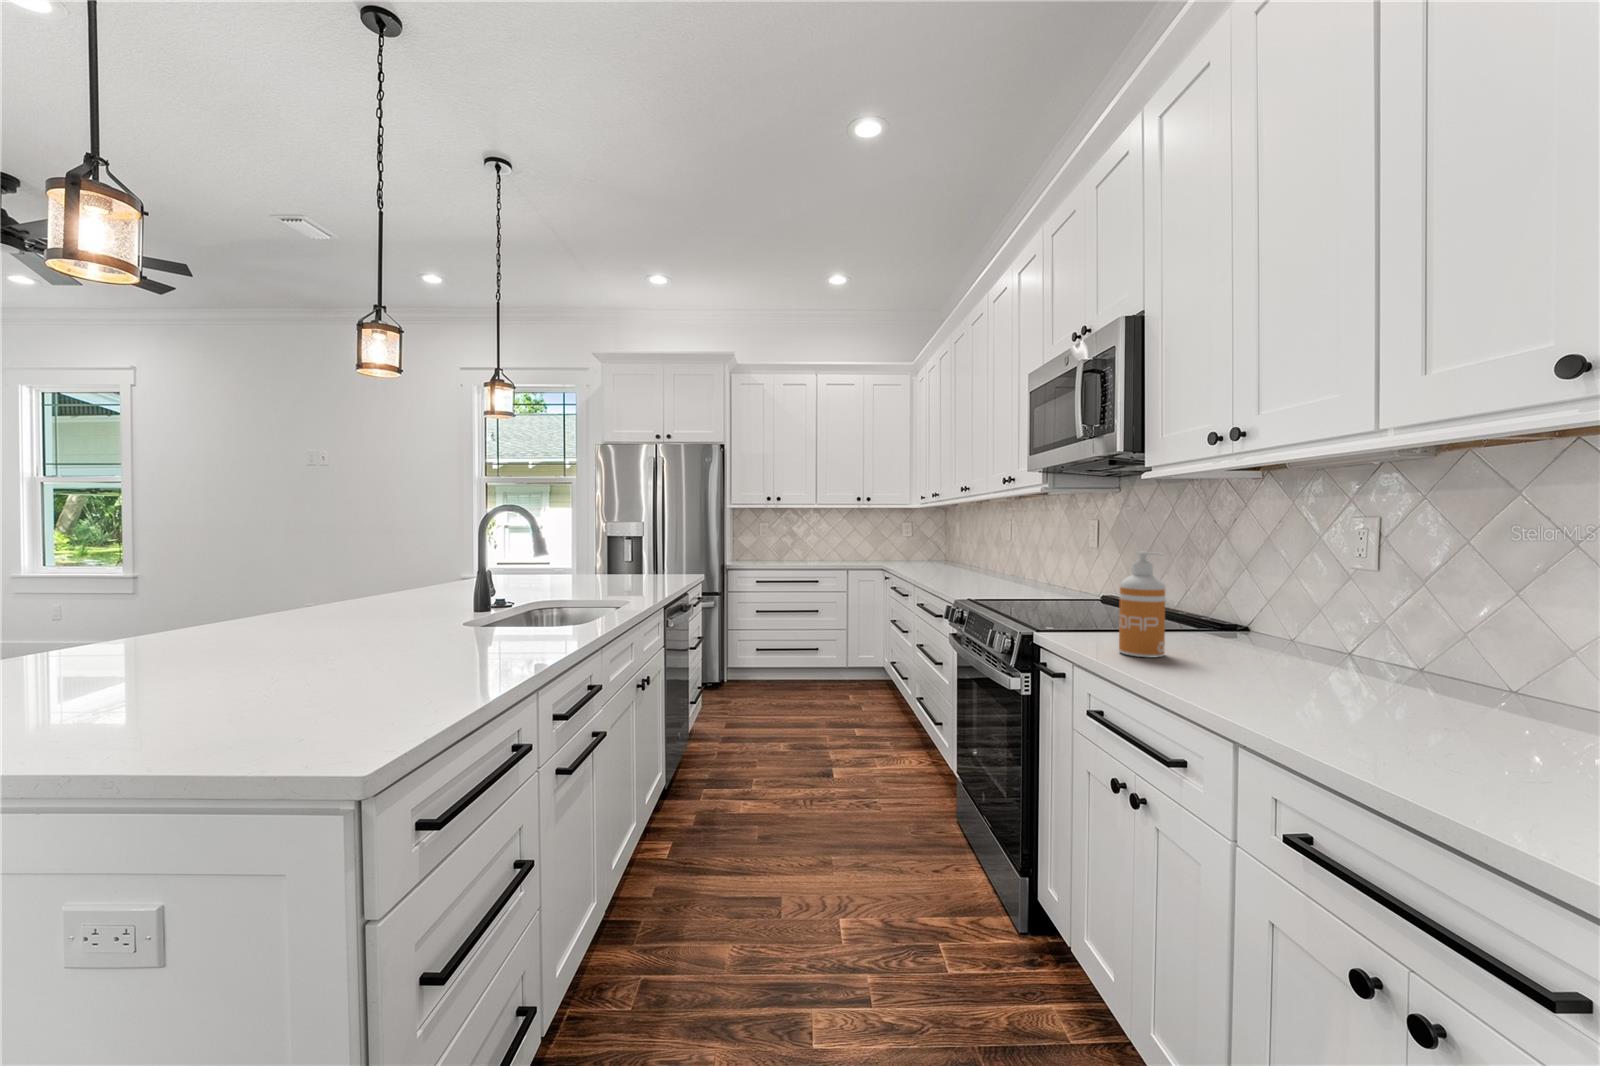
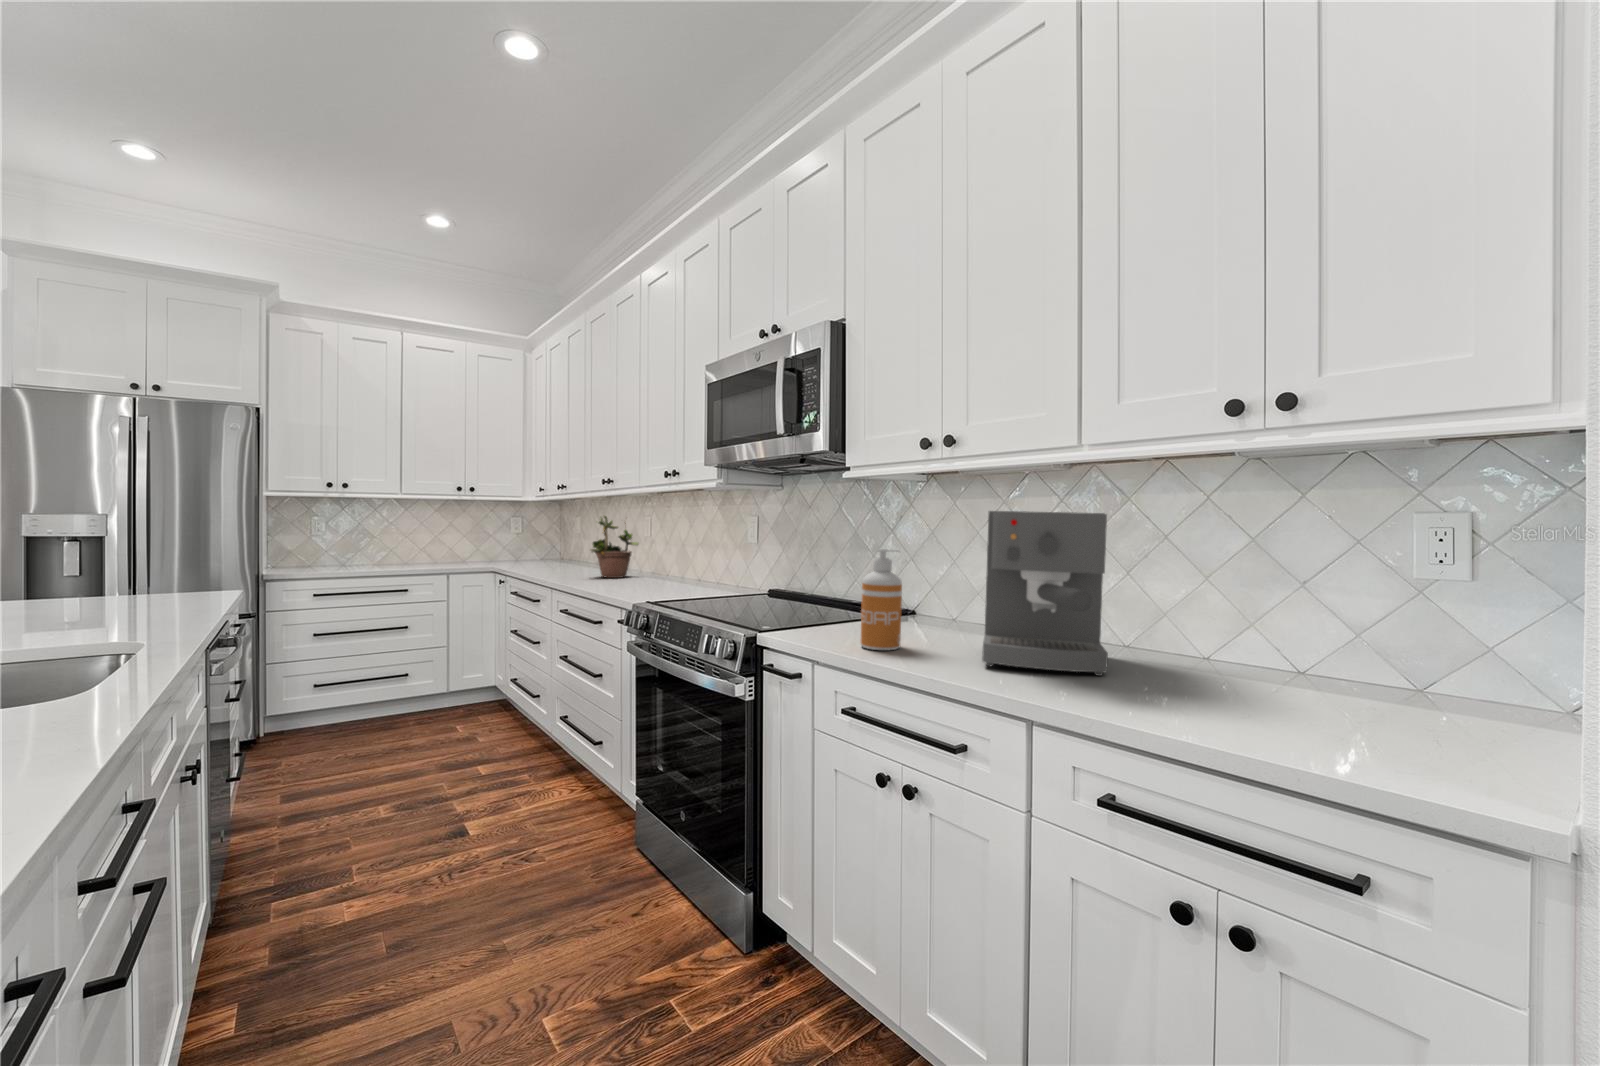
coffee maker: none [1233,507,1439,711] -> present [982,511,1108,676]
potted plant: none [943,518,989,579] -> present [591,516,639,578]

